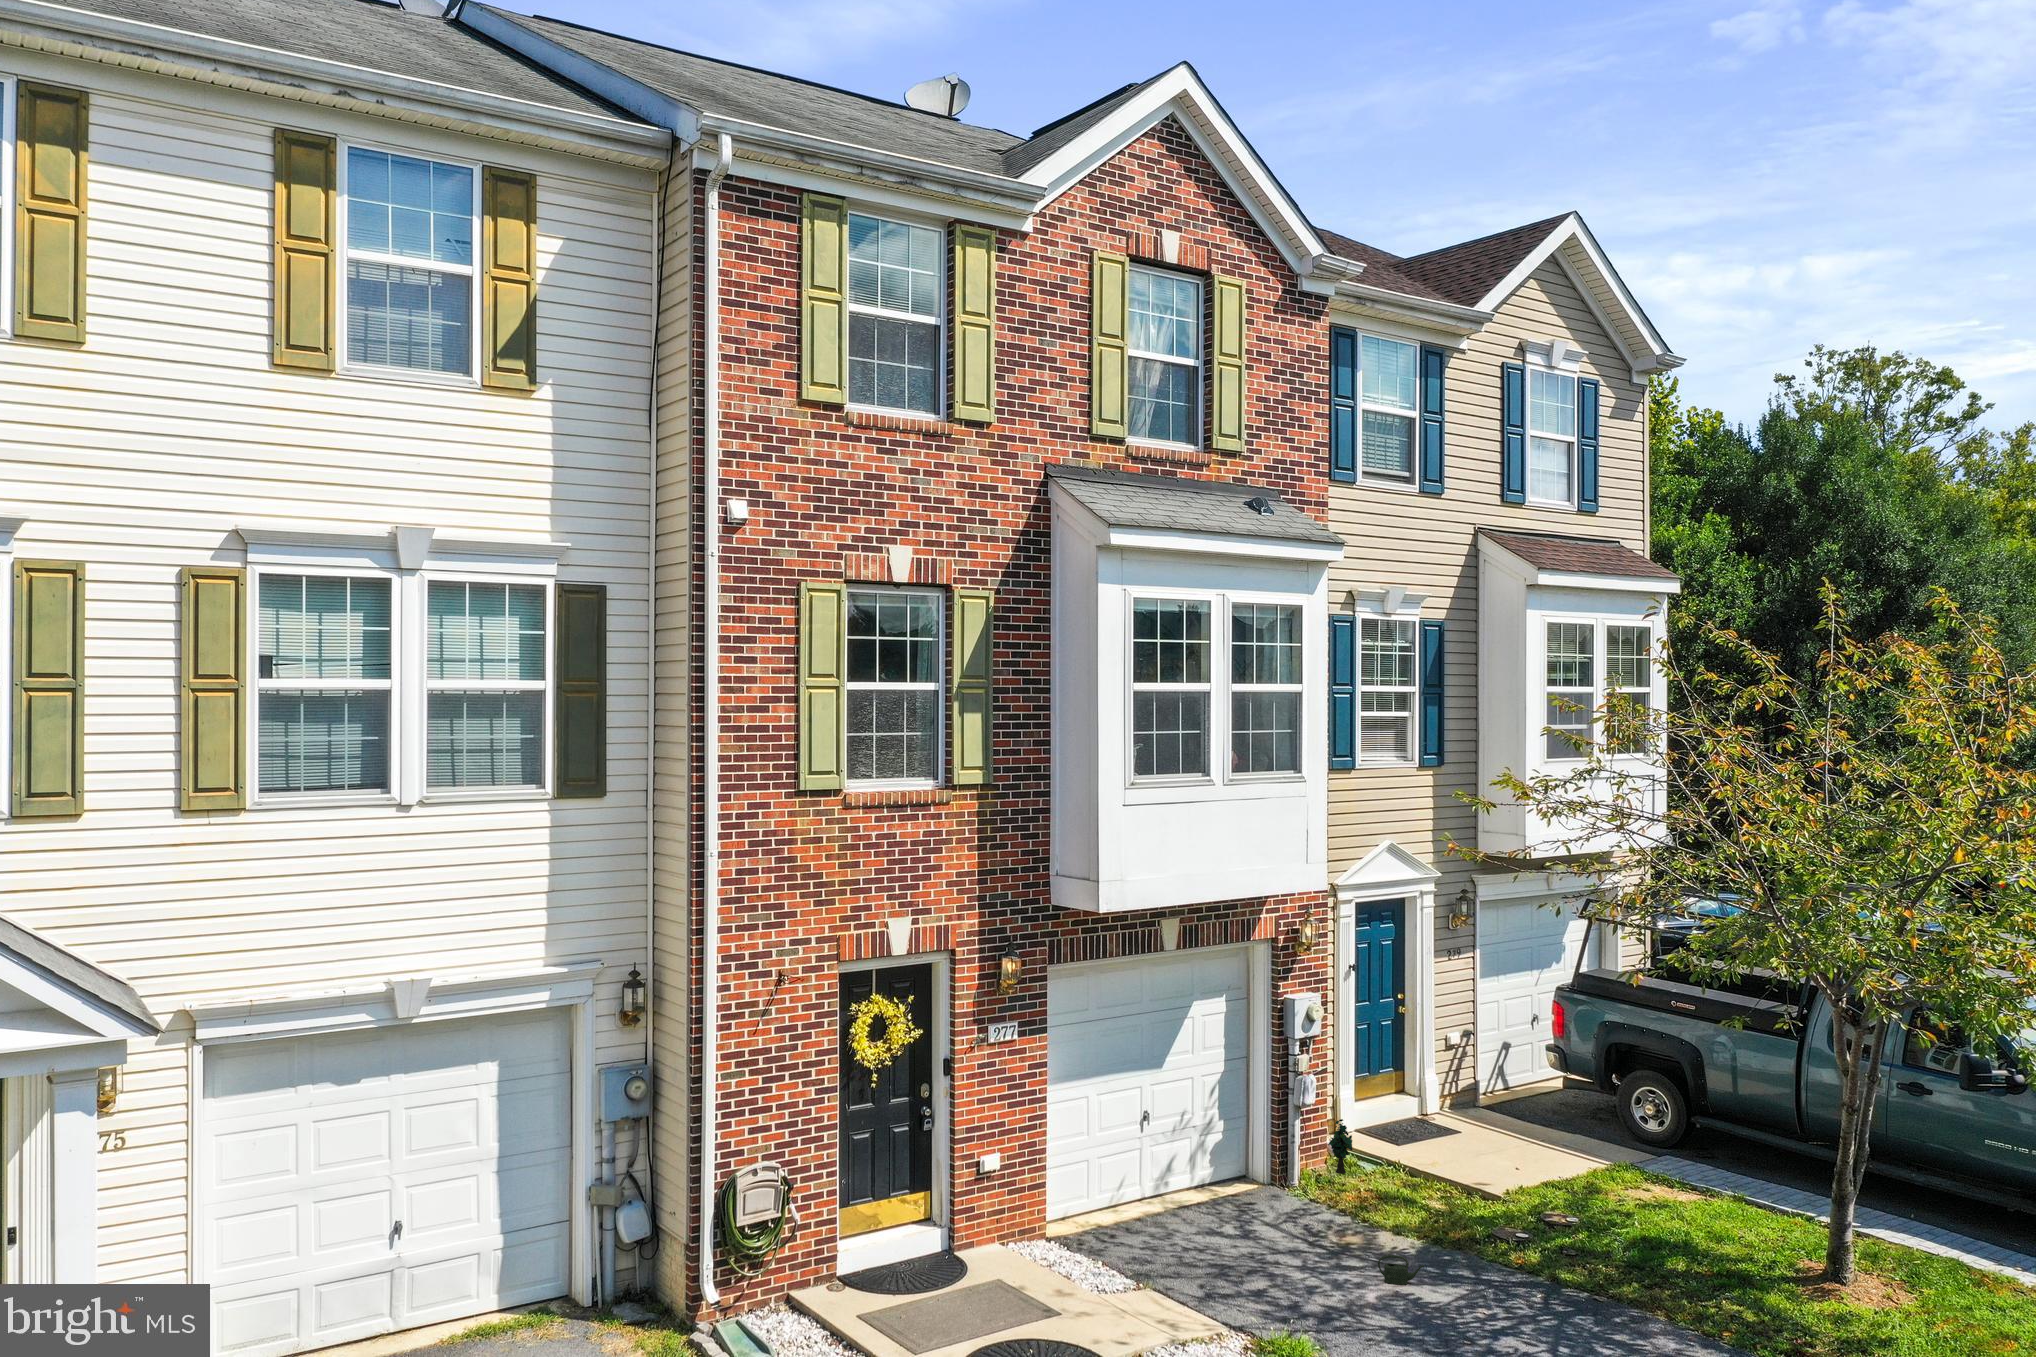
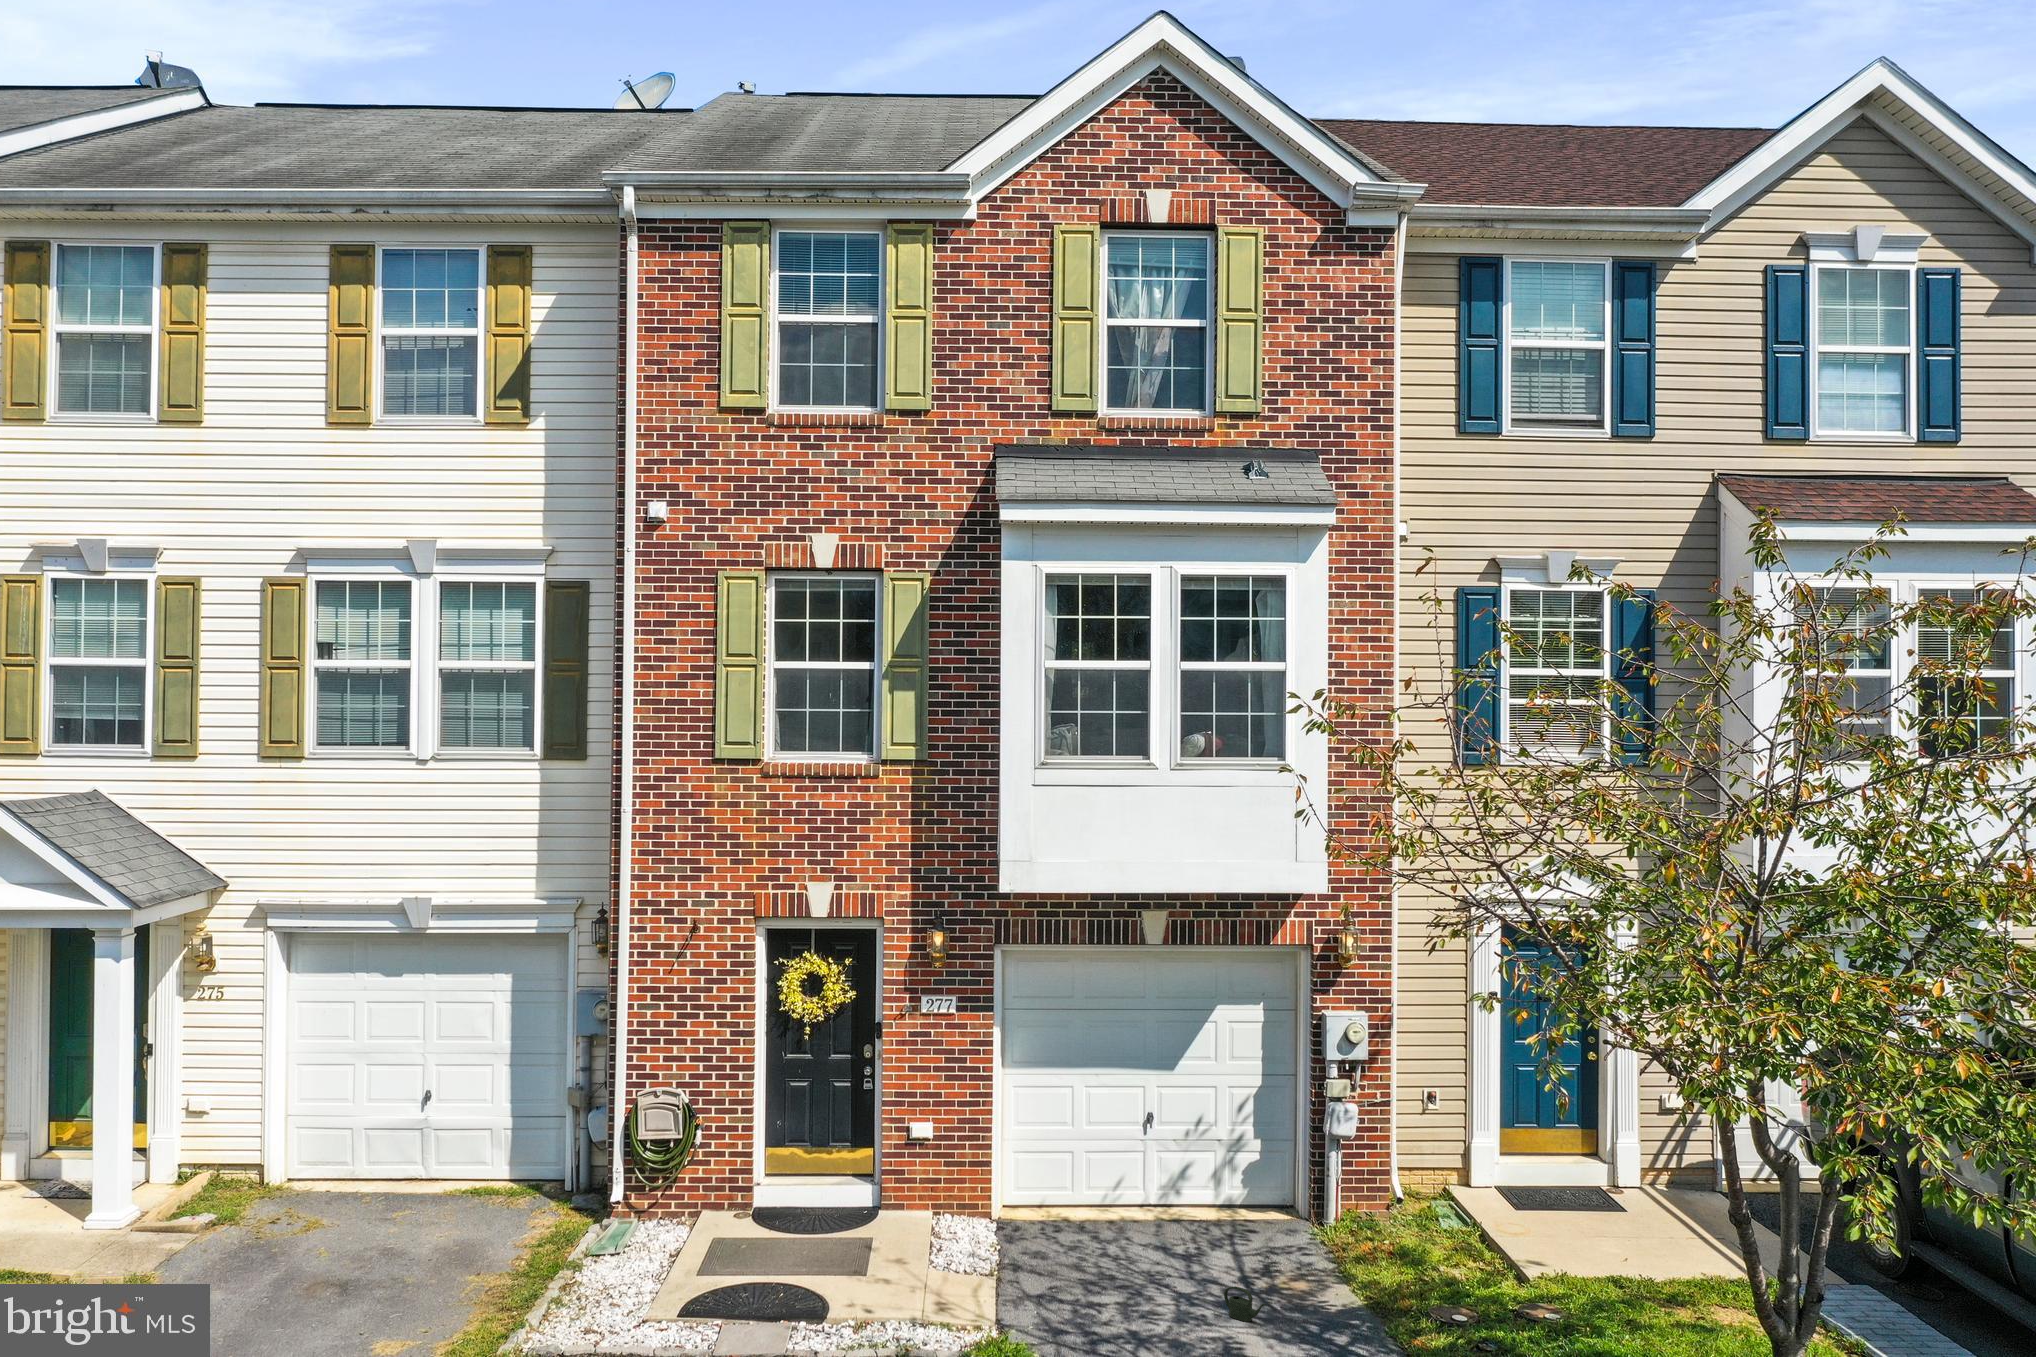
decorative plant: present [1328,1119,1352,1174] -> none [1375,1164,1409,1227]

